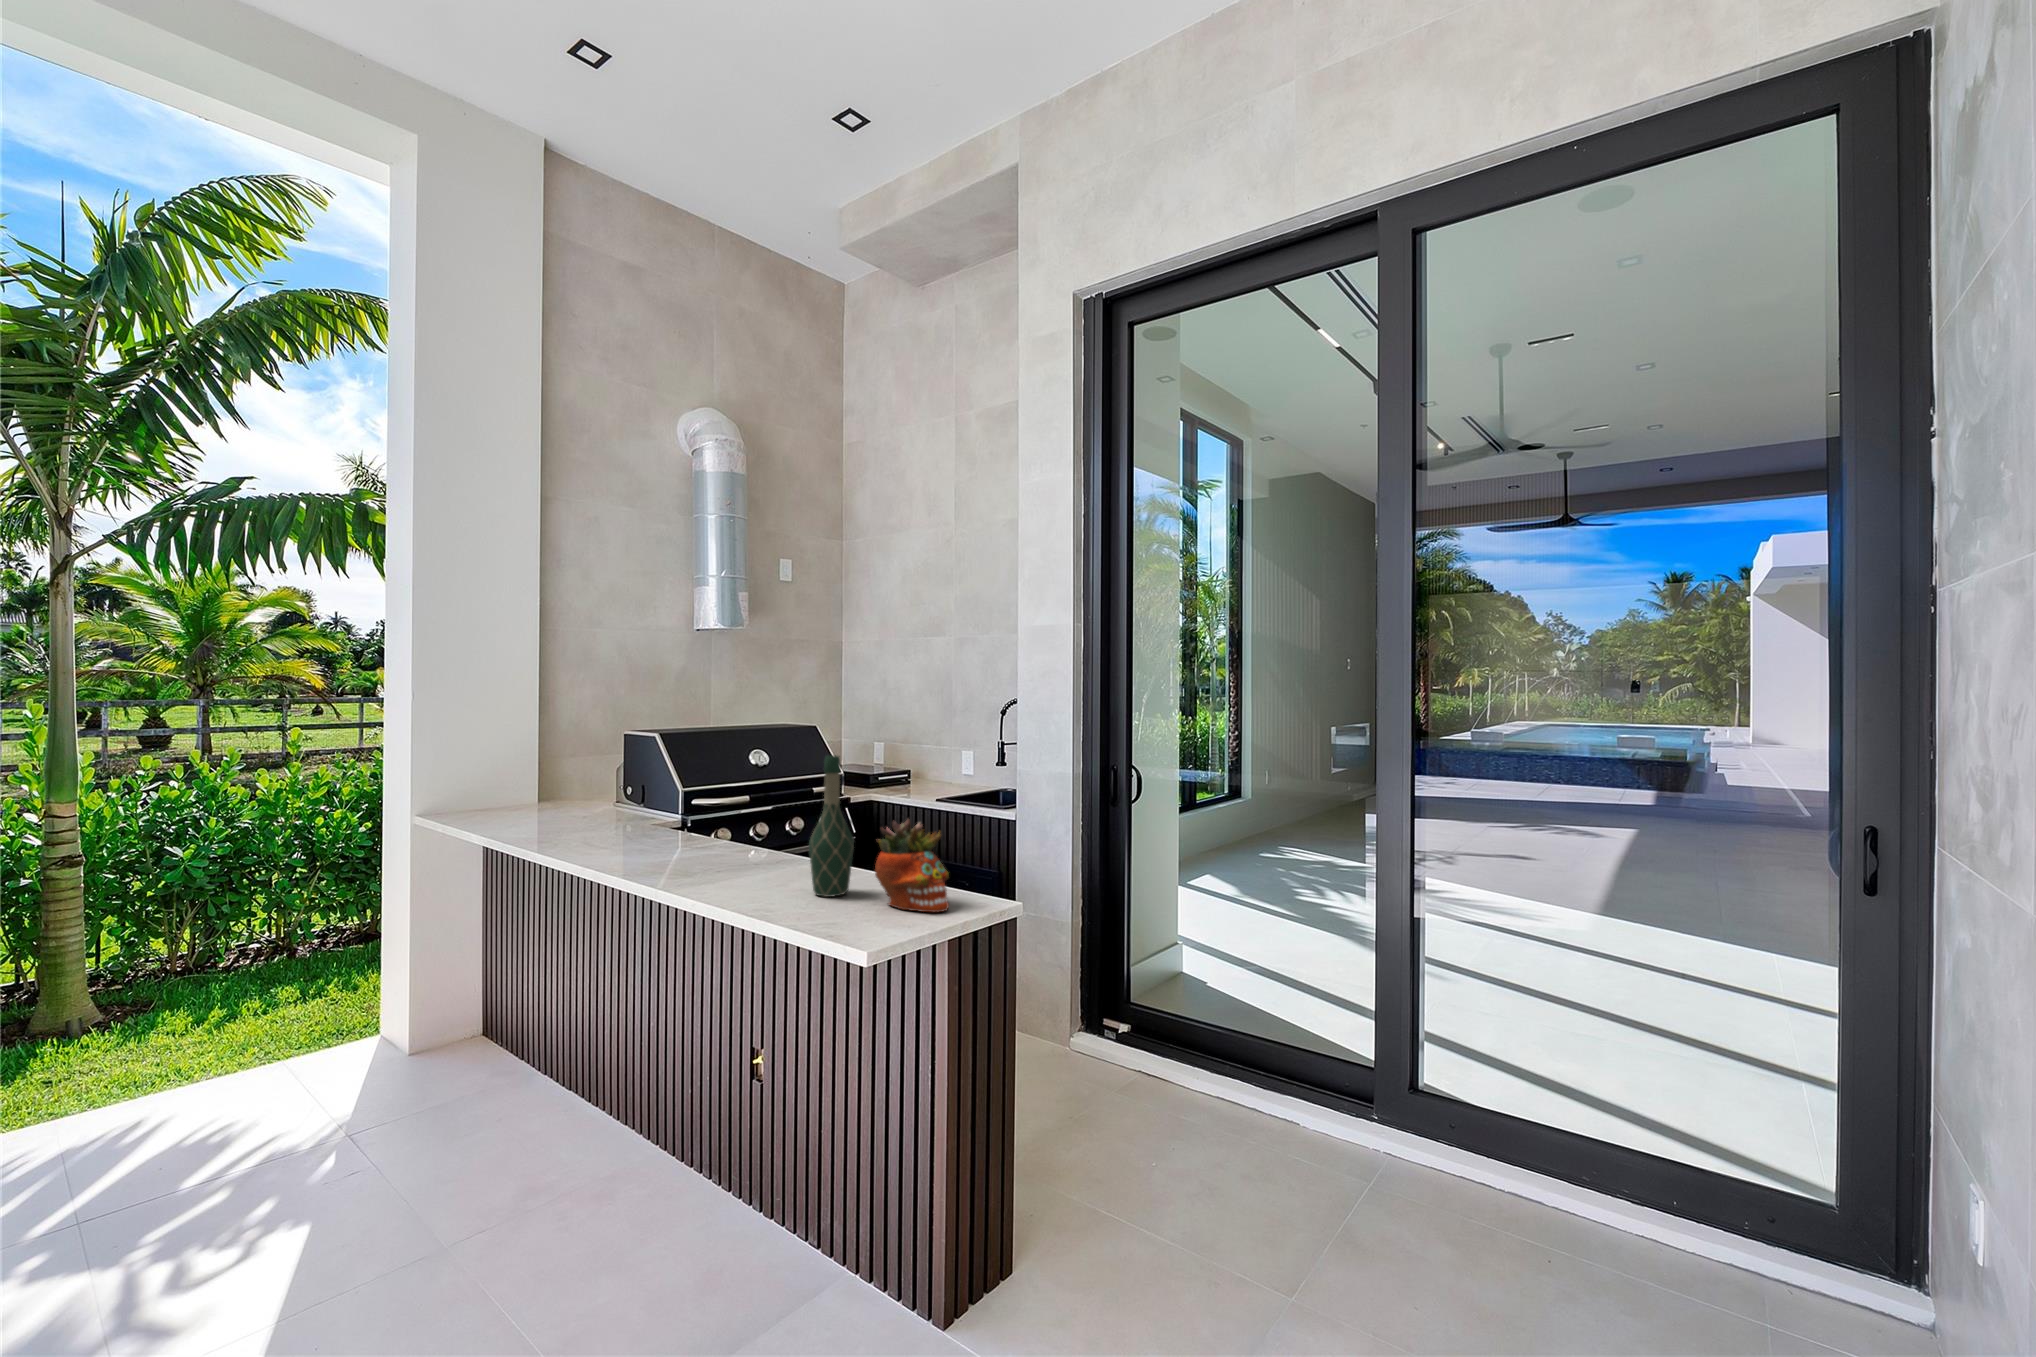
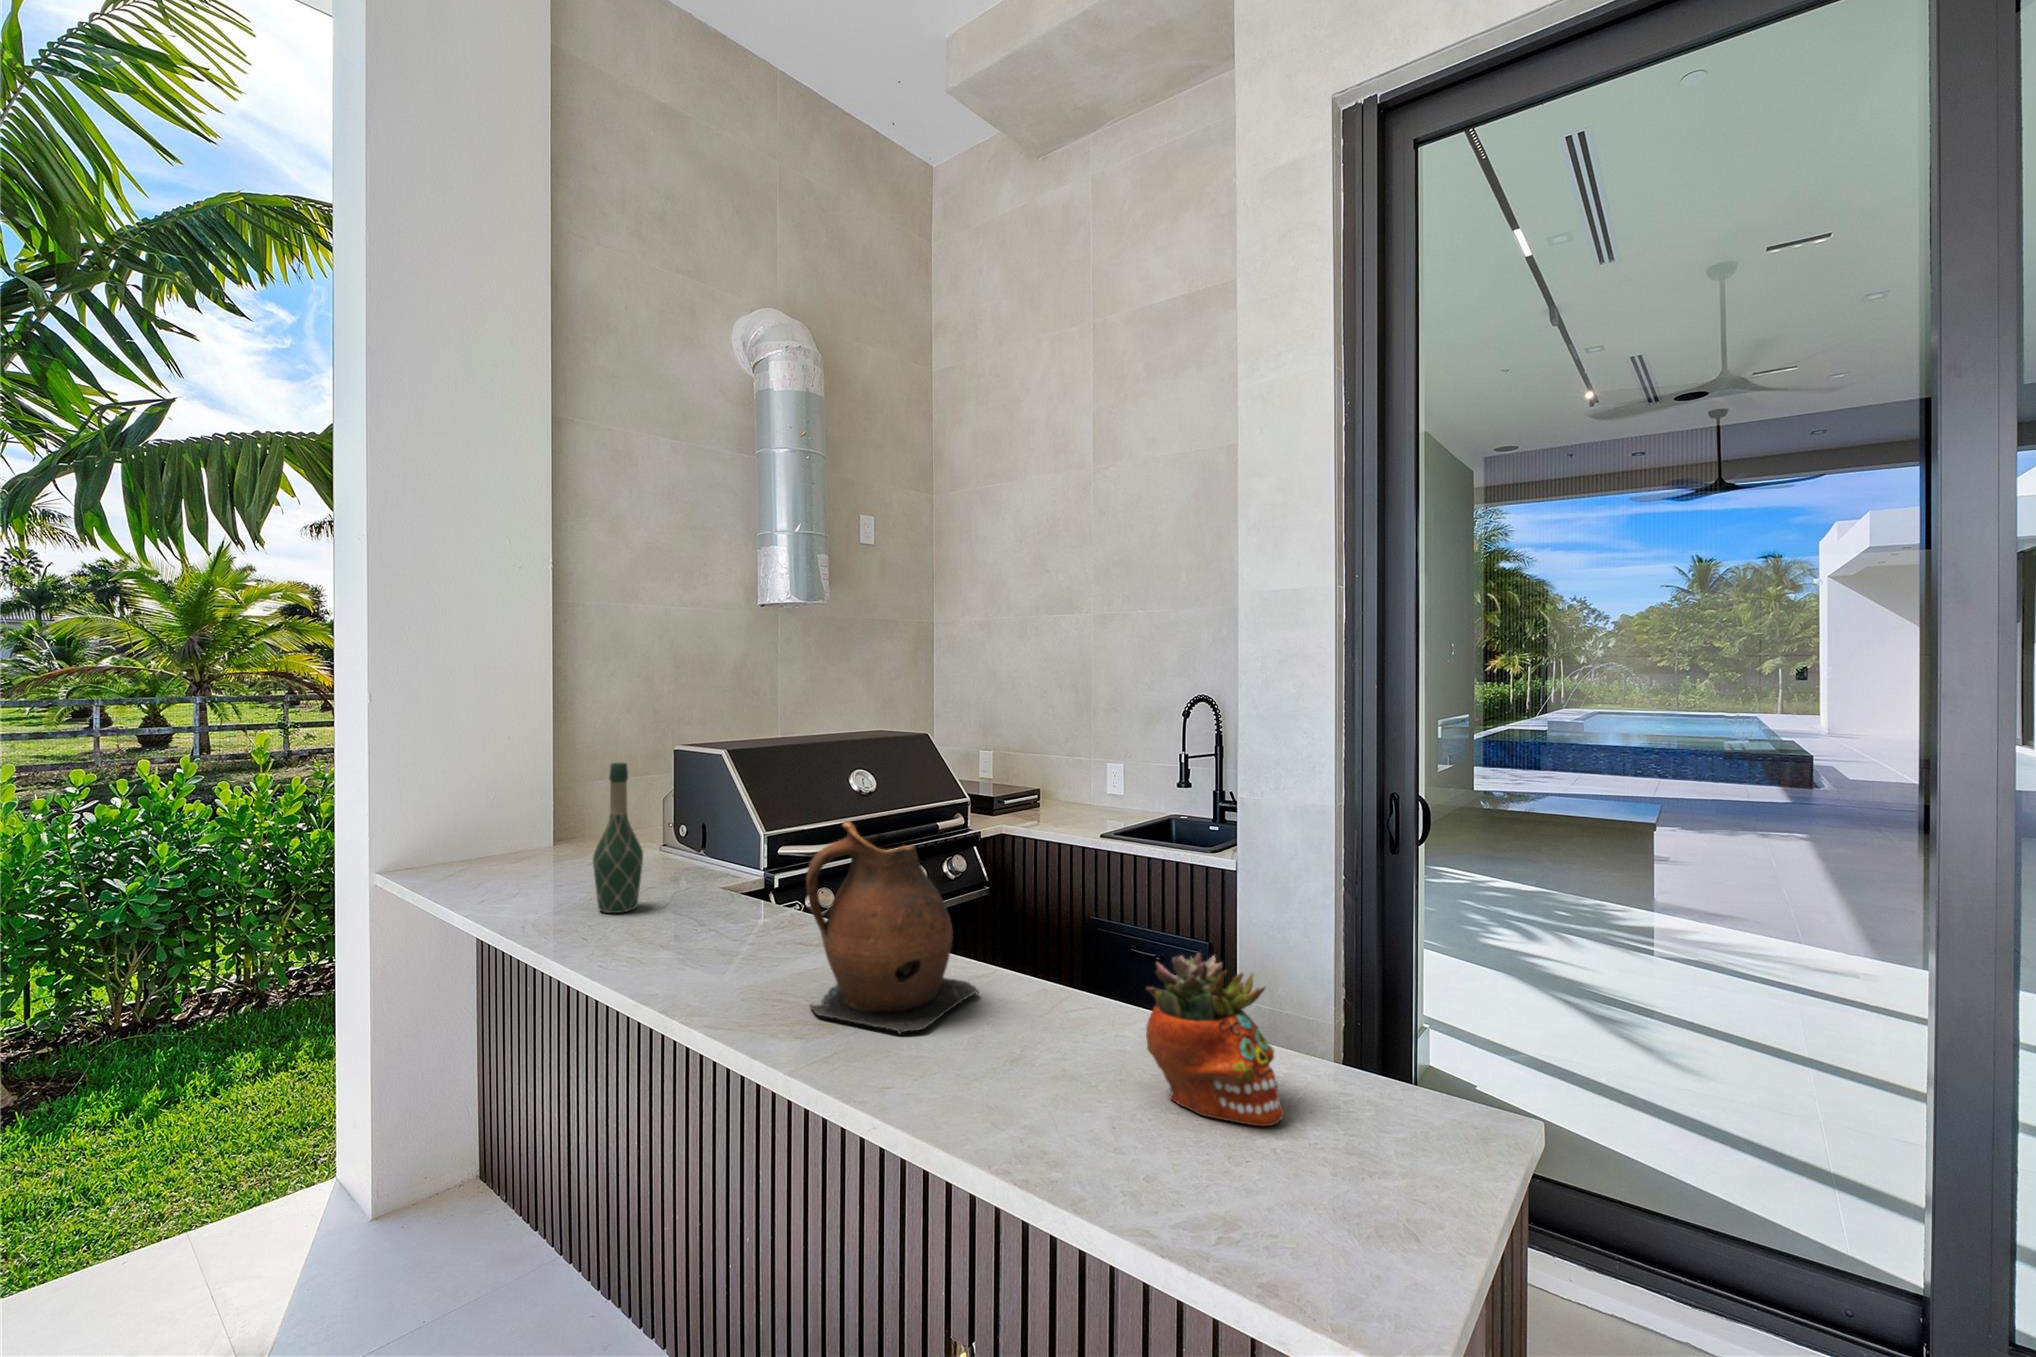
ceramic pitcher: none [683,755,800,884] -> present [806,822,978,1035]
wine bottle: present [809,755,854,897] -> present [593,763,643,913]

